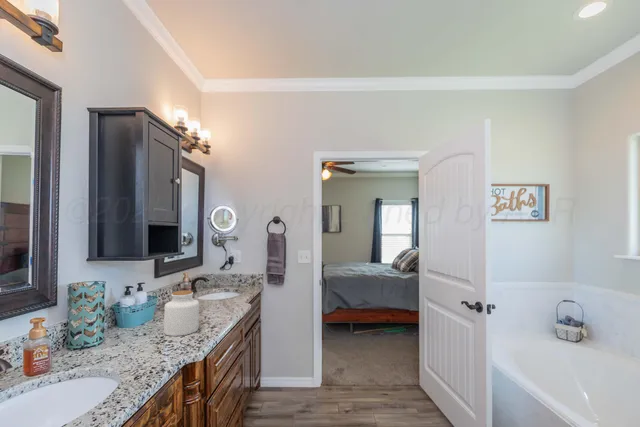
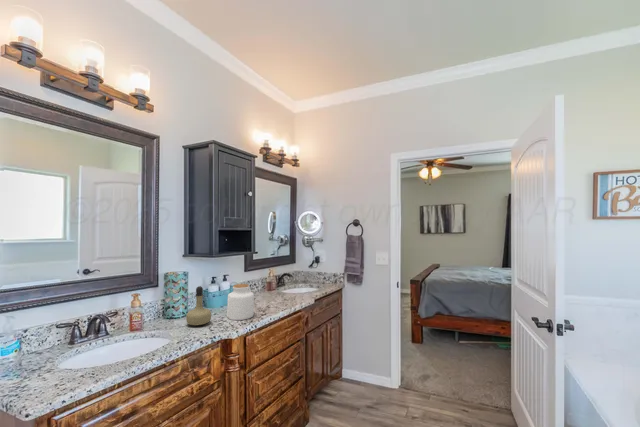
perfume bottle: none [115,297,151,350] -> present [186,286,211,325]

